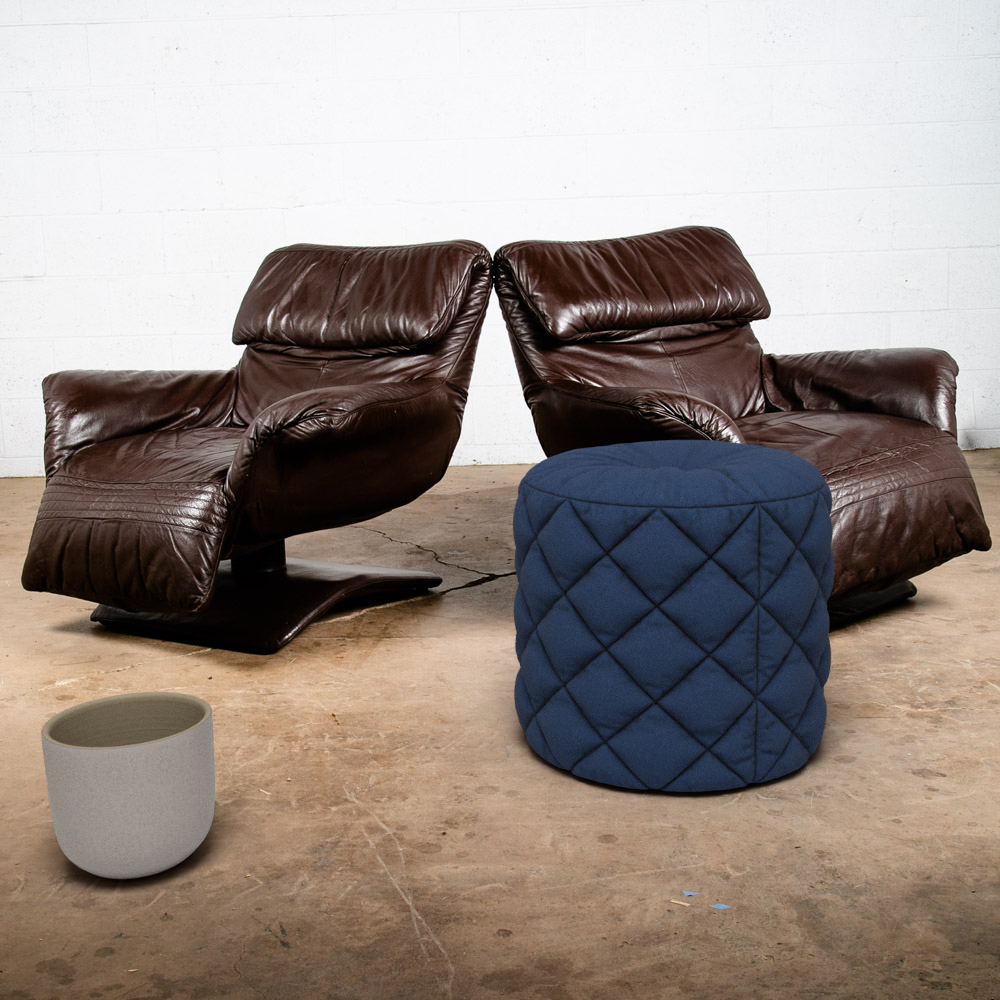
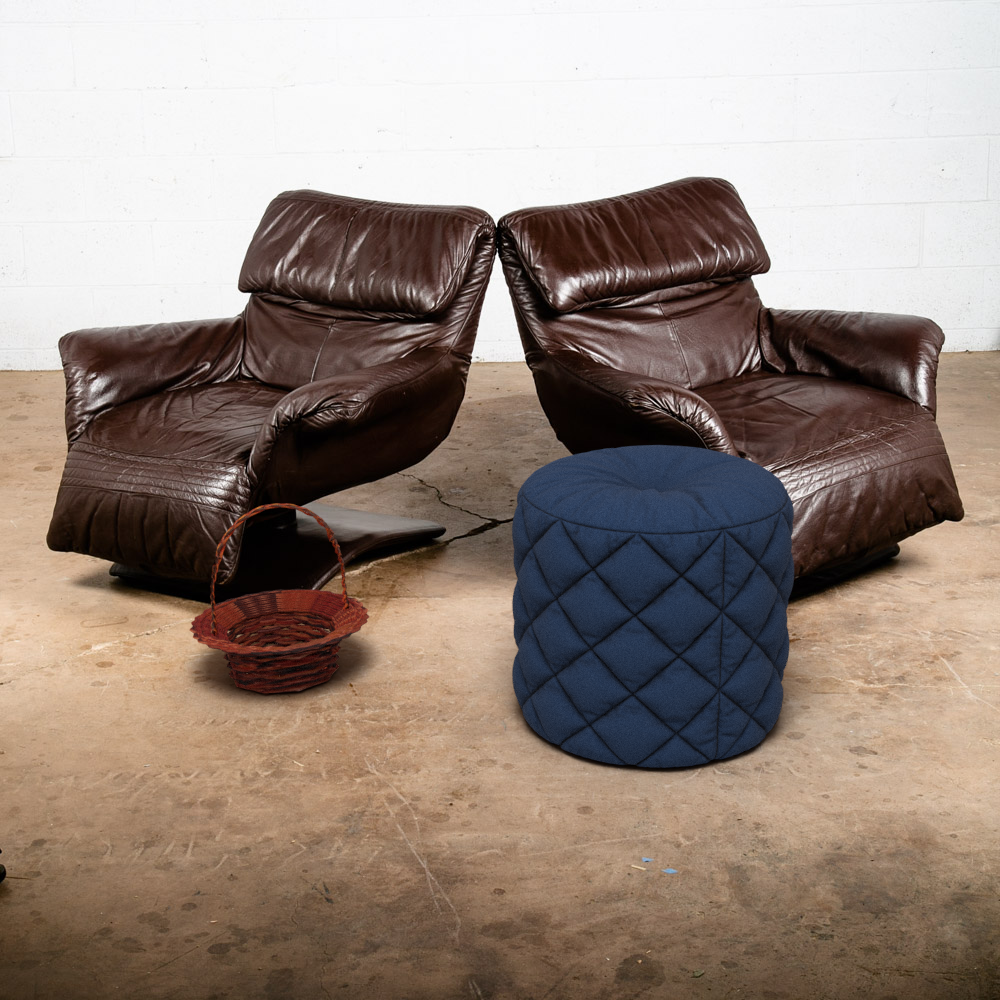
basket: none [152,511,354,724] -> present [190,503,369,693]
planter: present [41,692,215,879] -> none [118,686,260,844]

